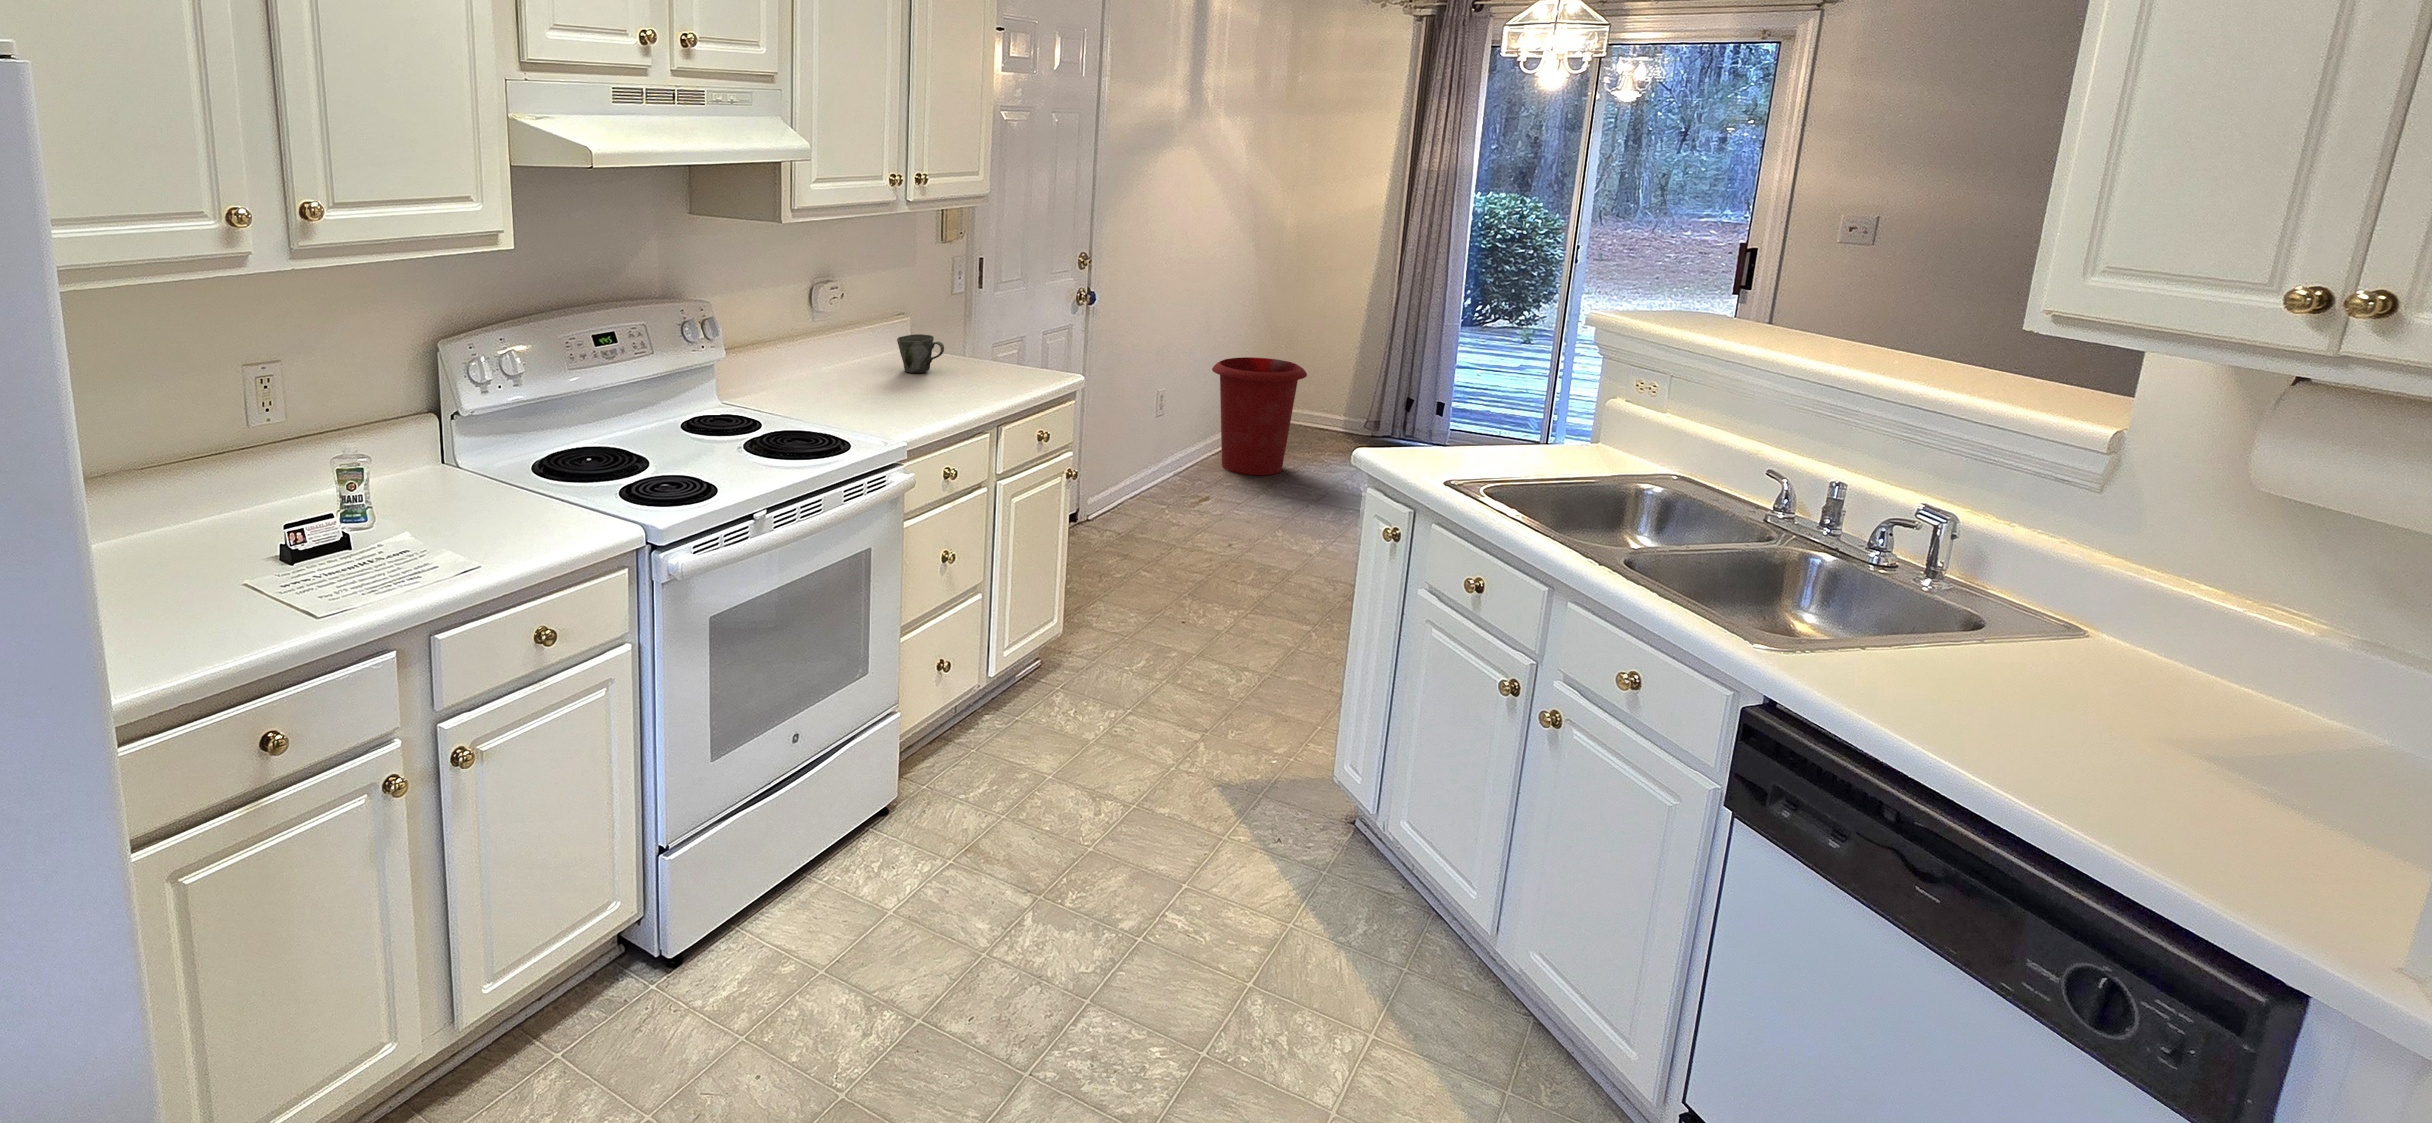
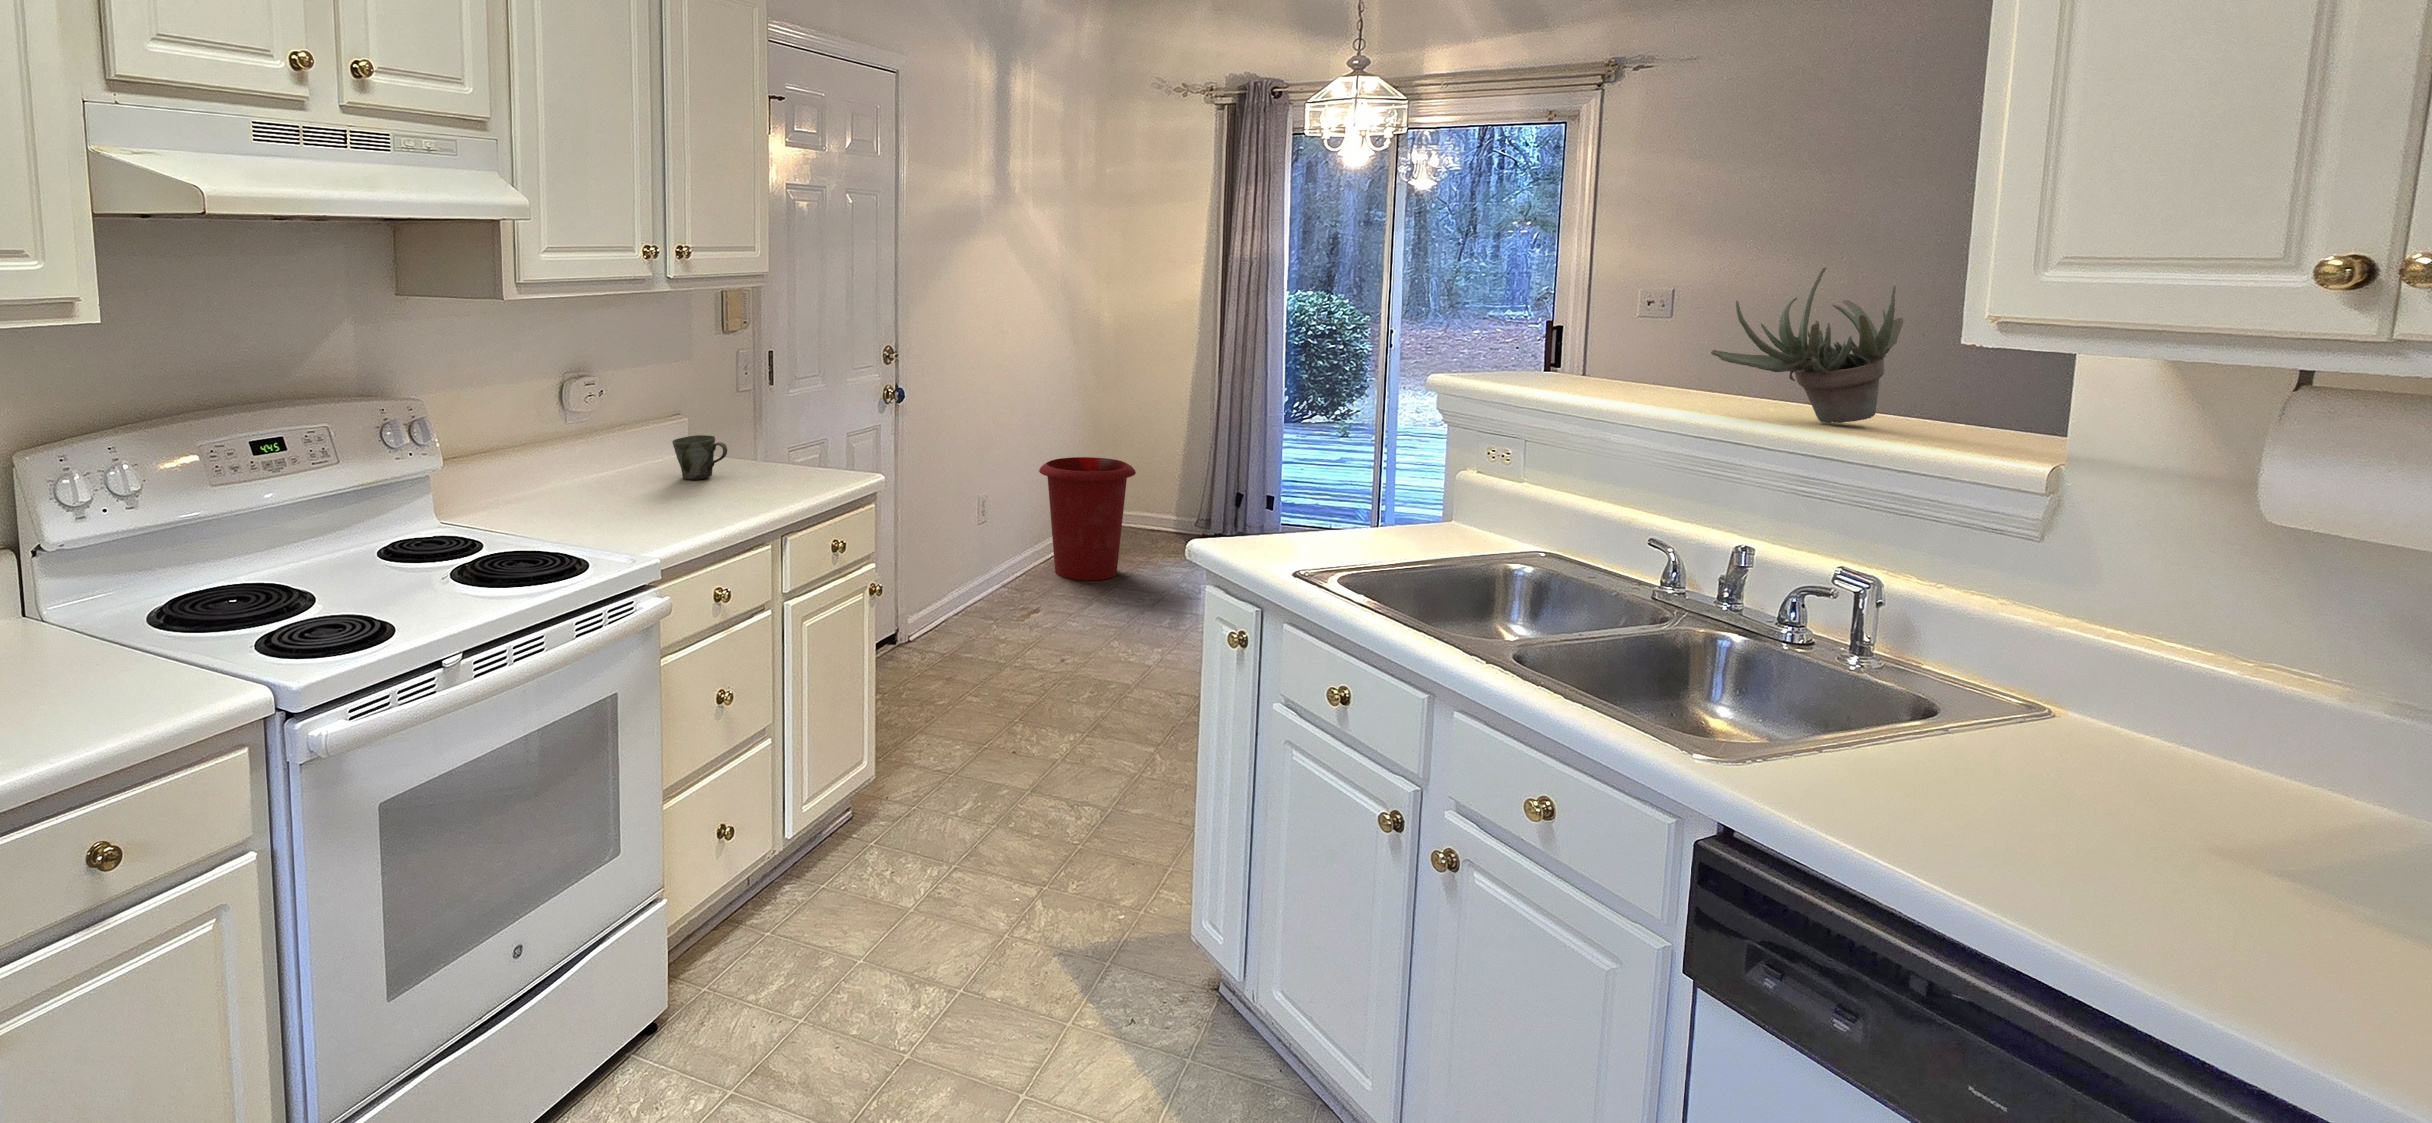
succulent plant: none [1847,237,2031,376] -> present [1711,267,1903,423]

